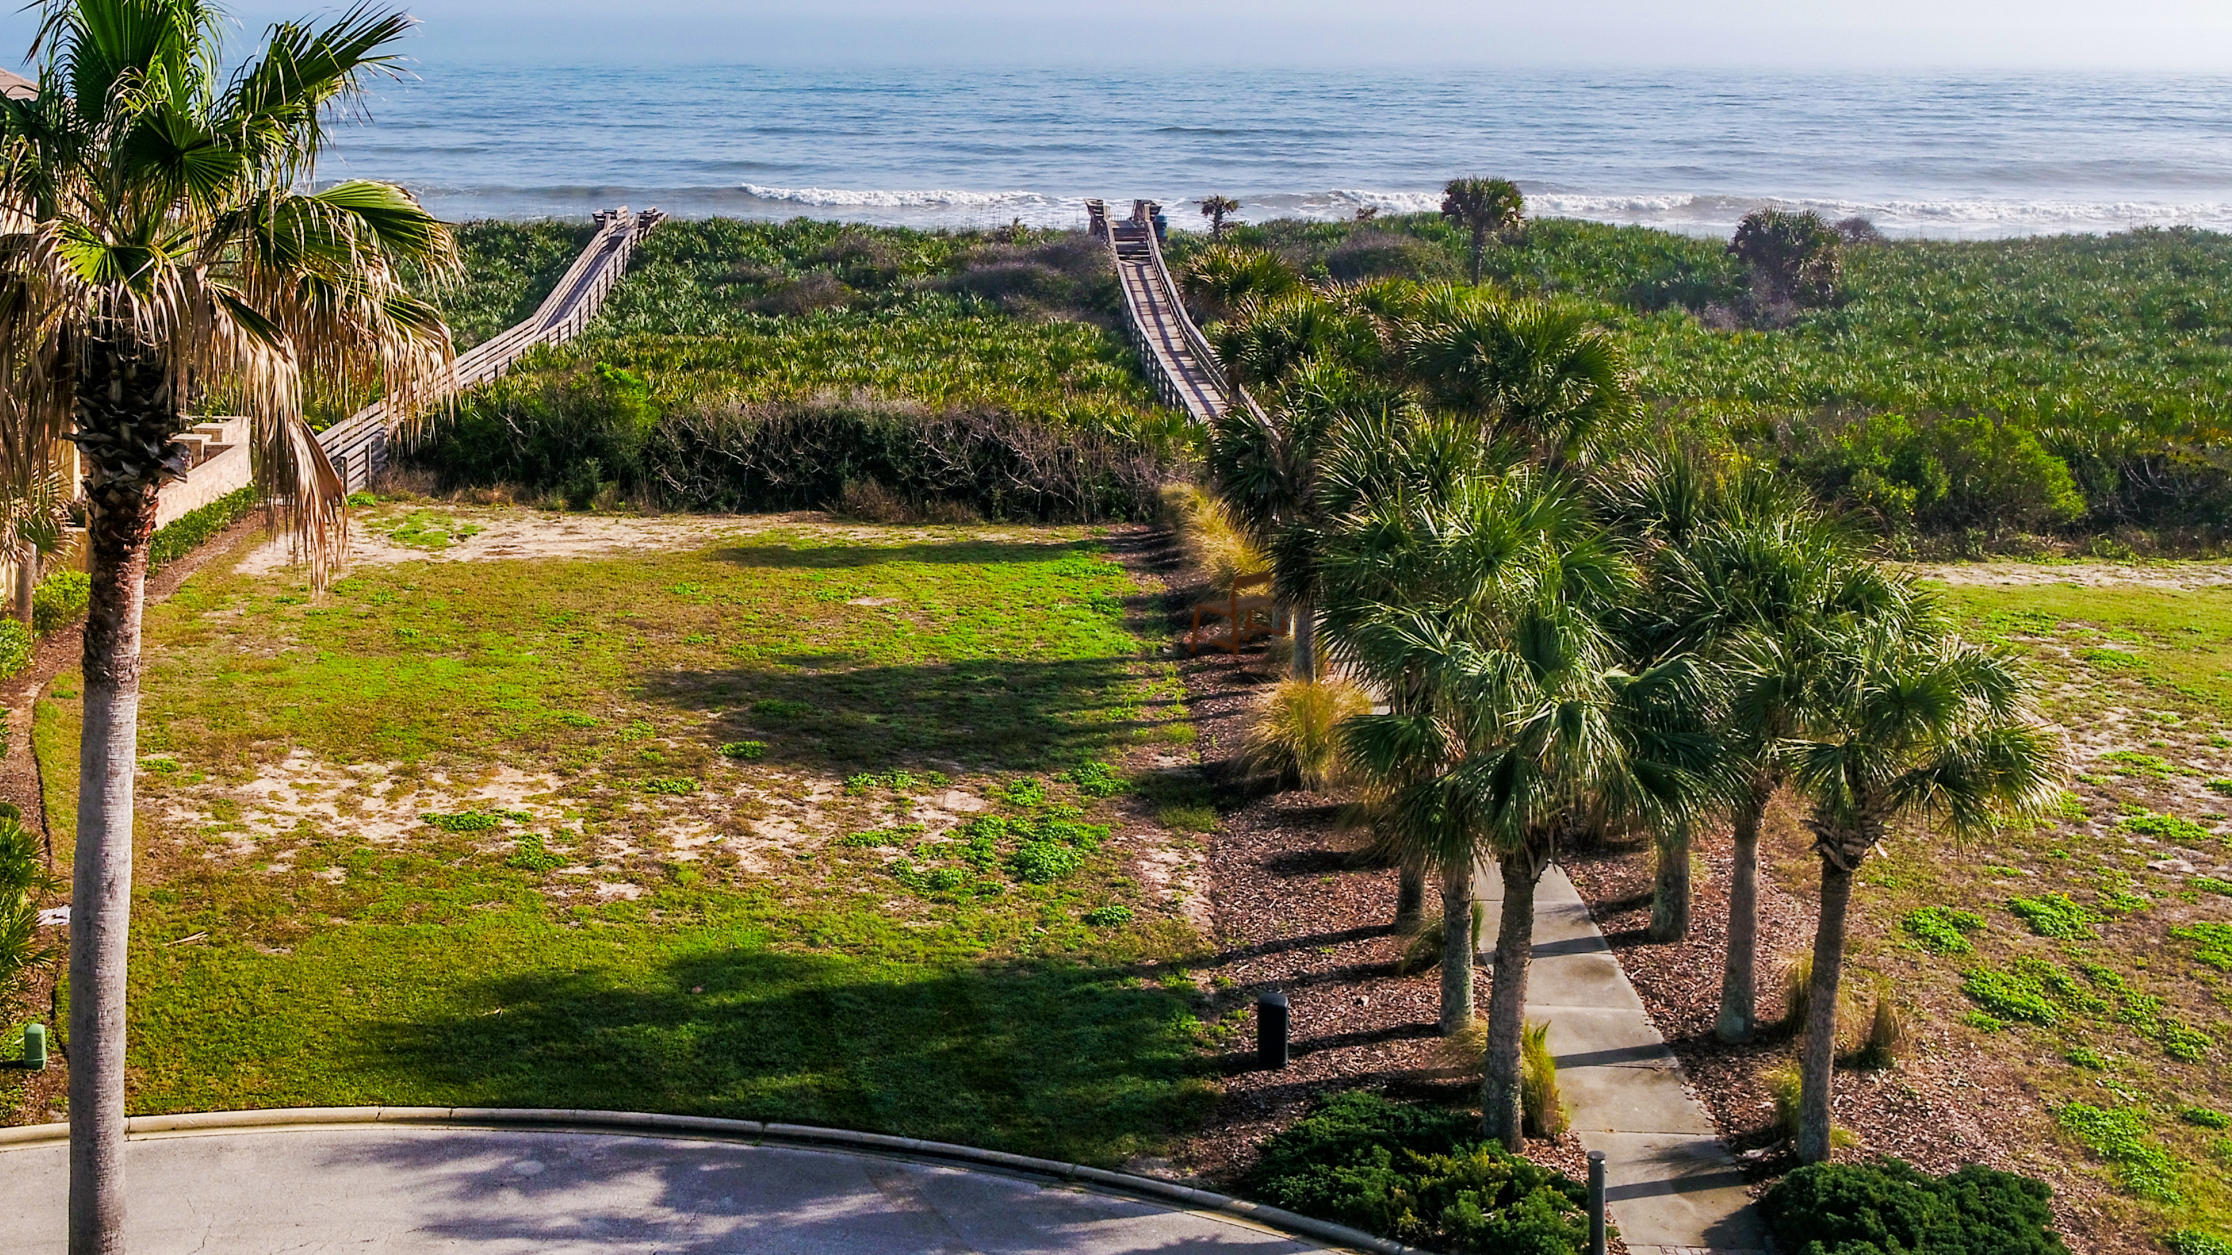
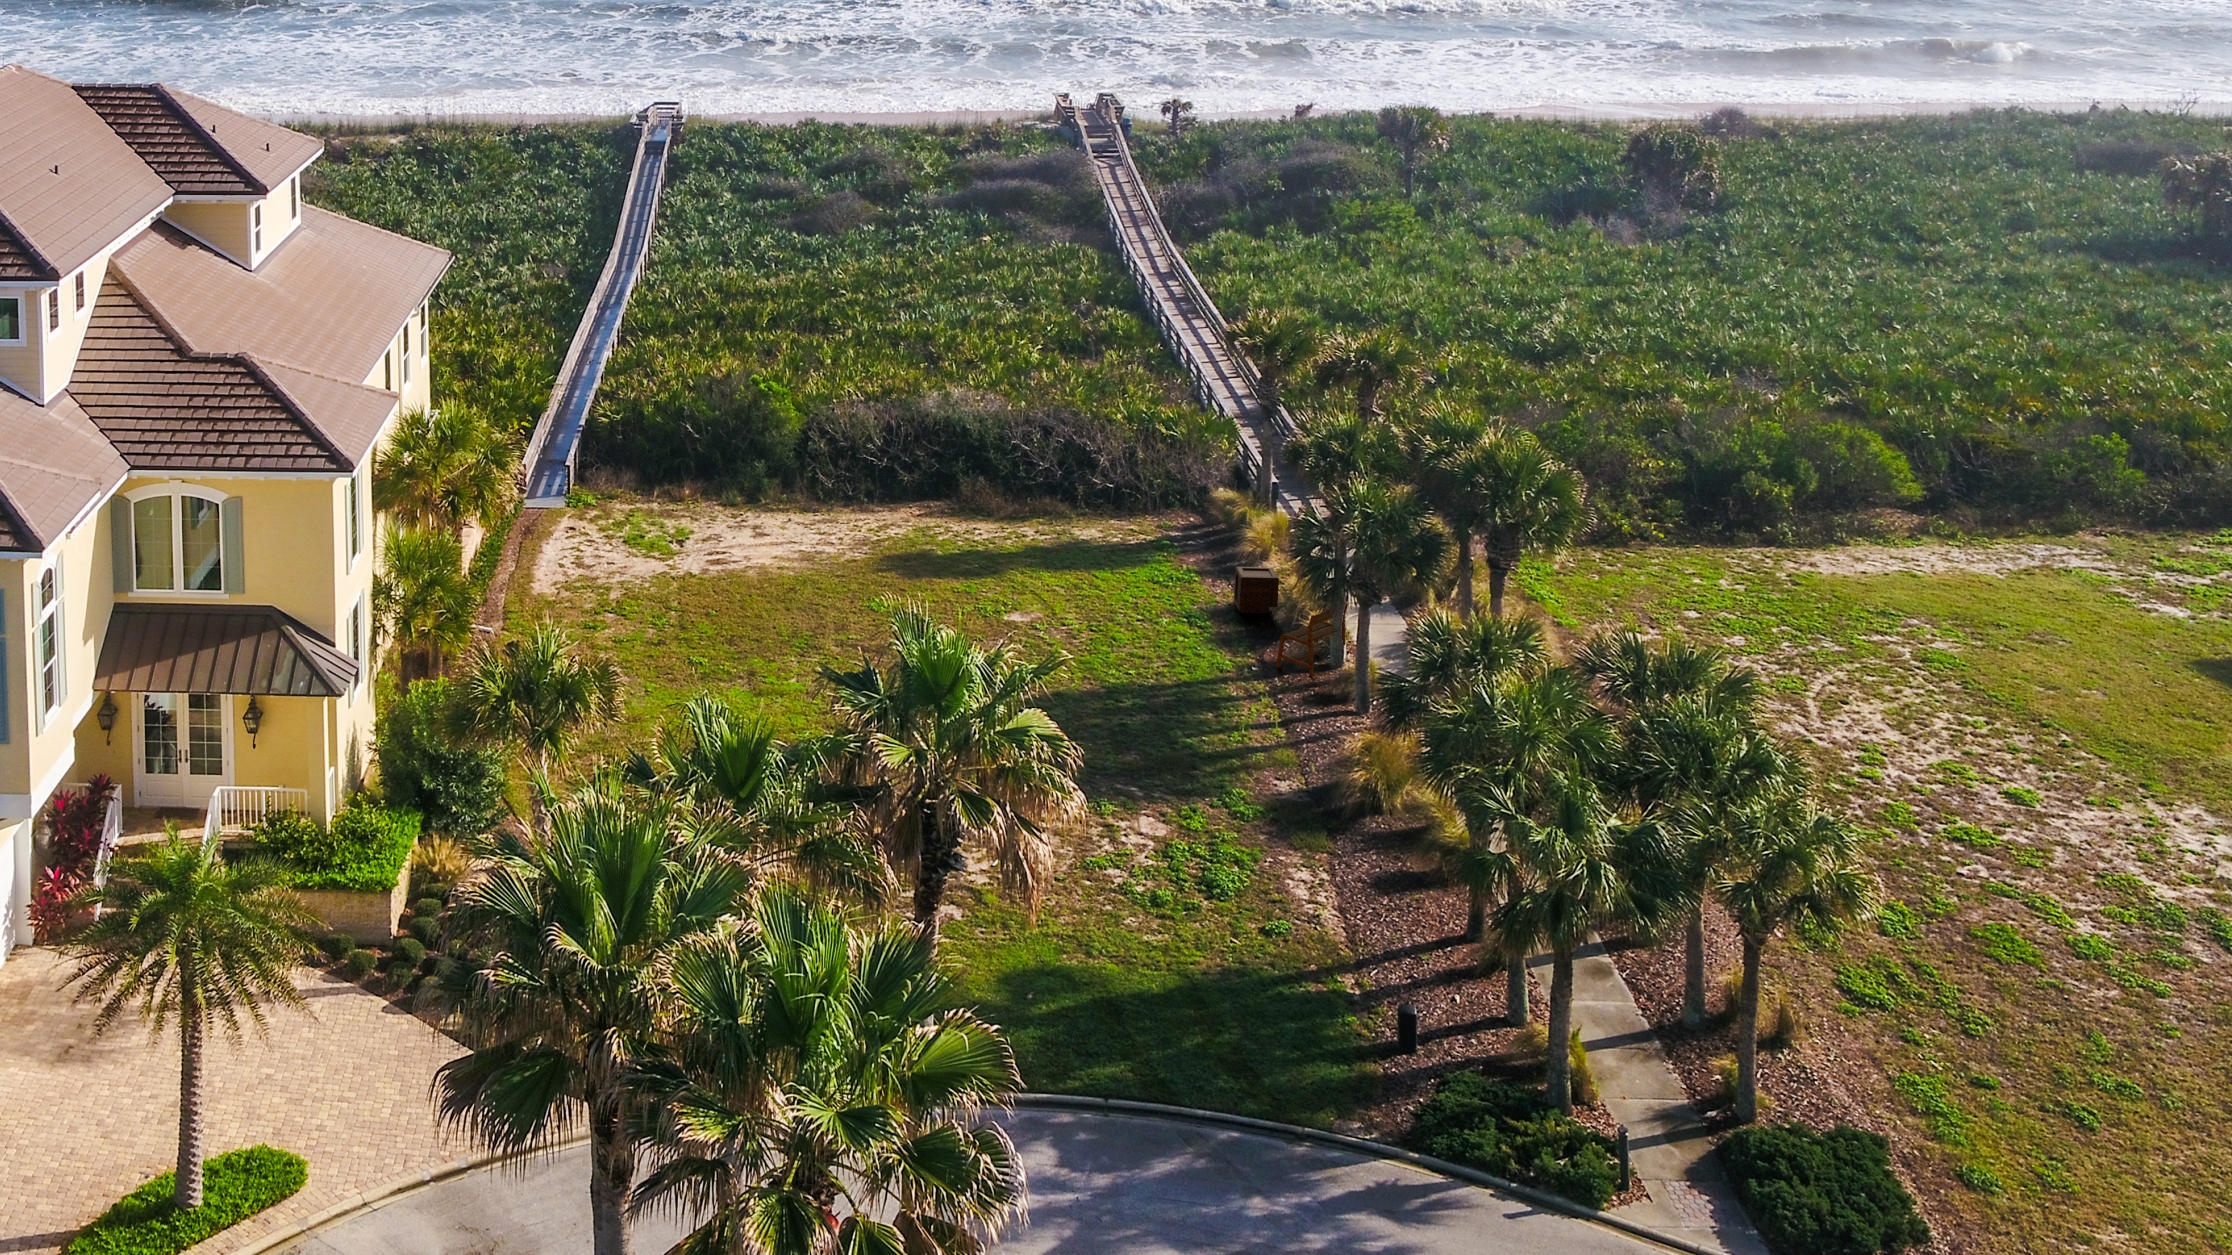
wooden crate: none [1151,543,1208,604] -> present [1234,567,1279,614]

